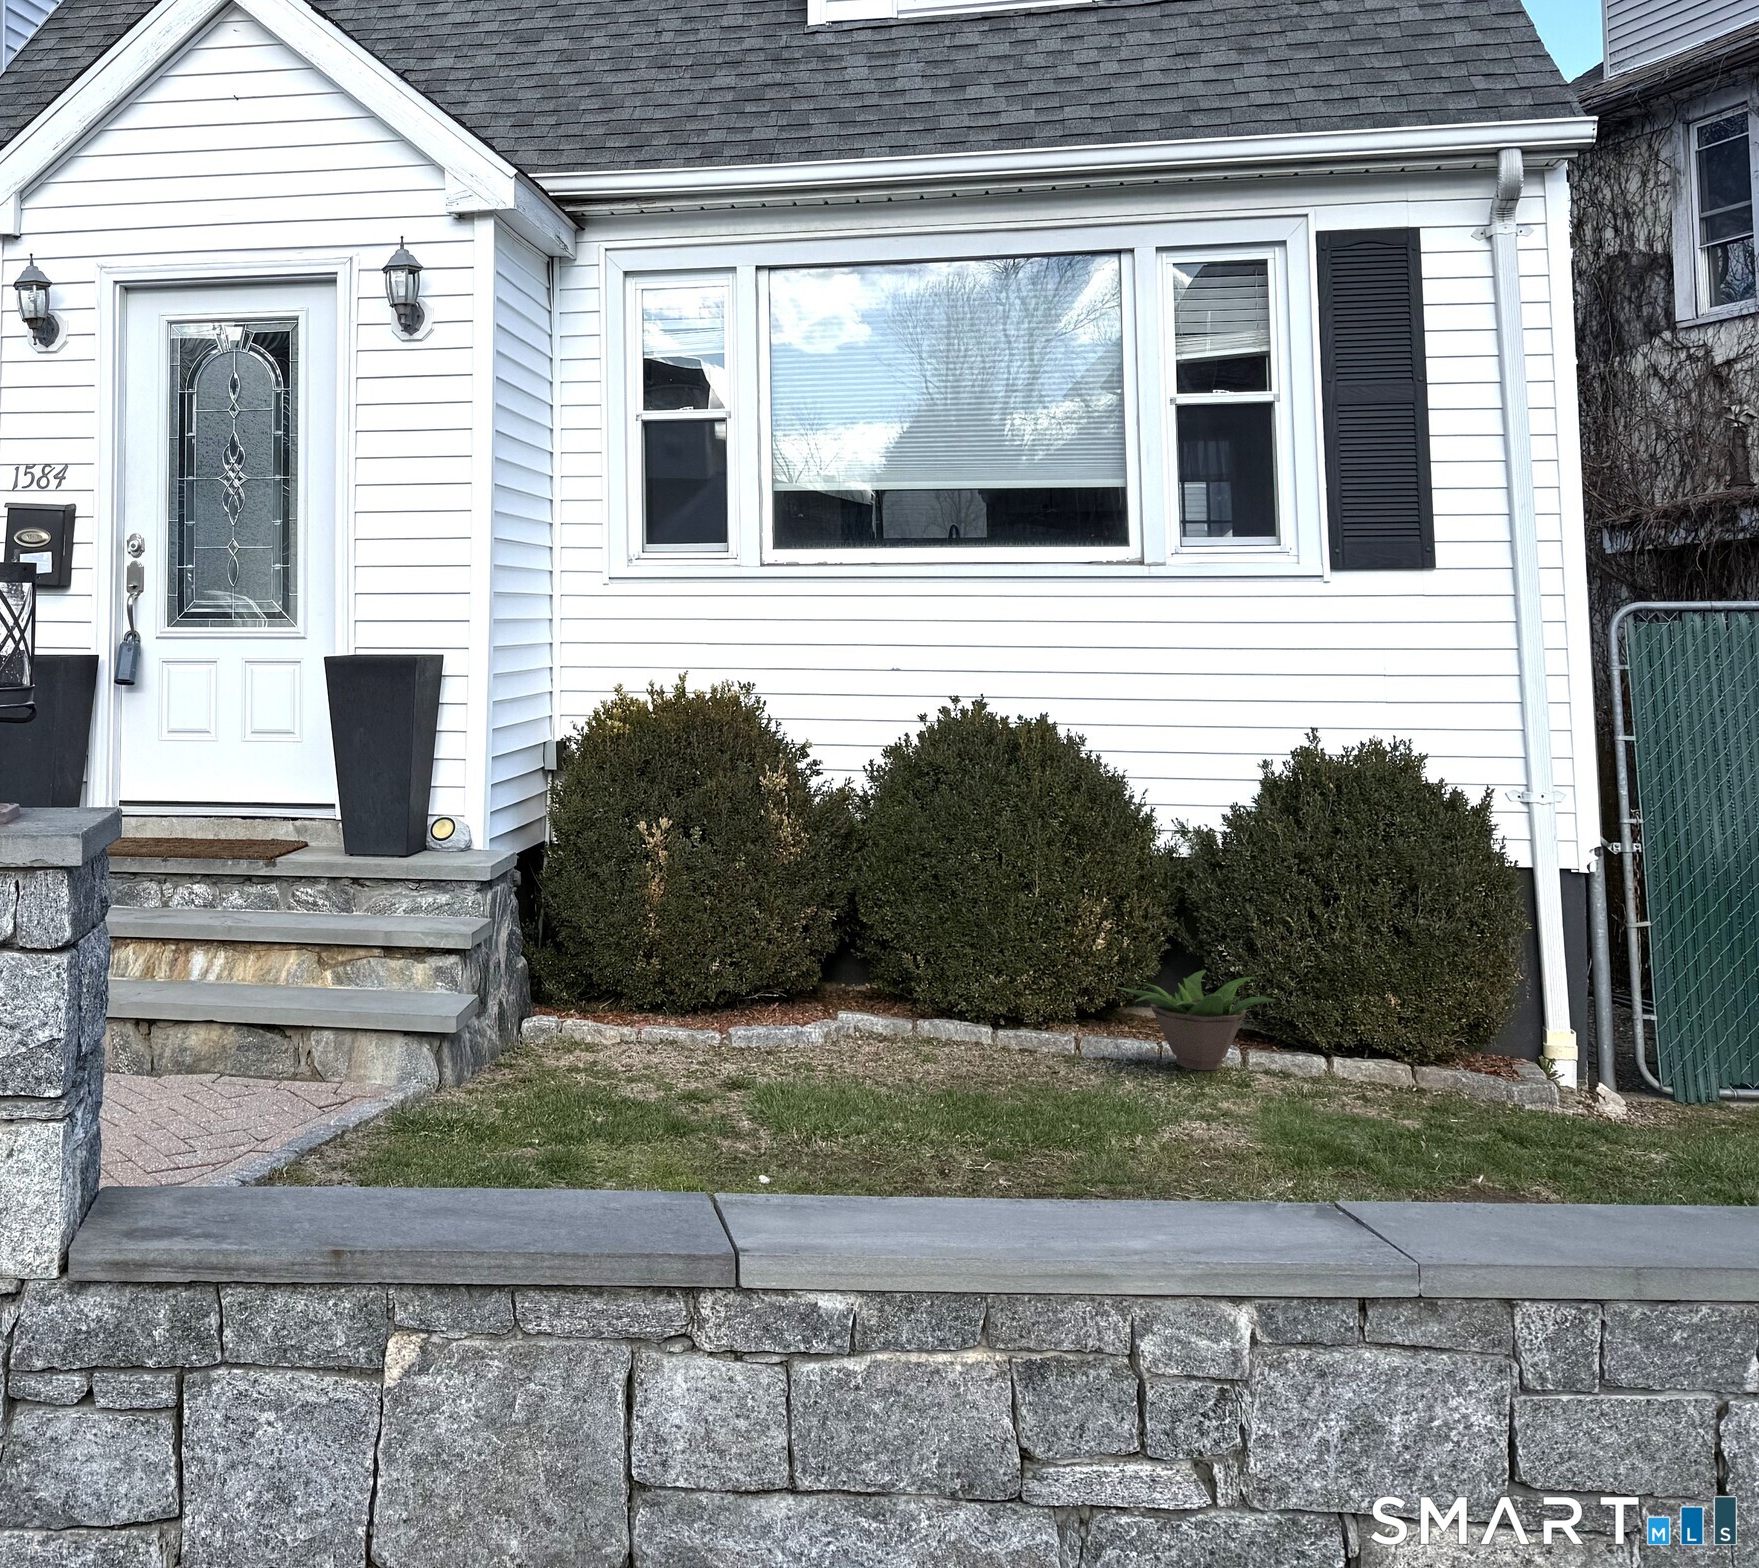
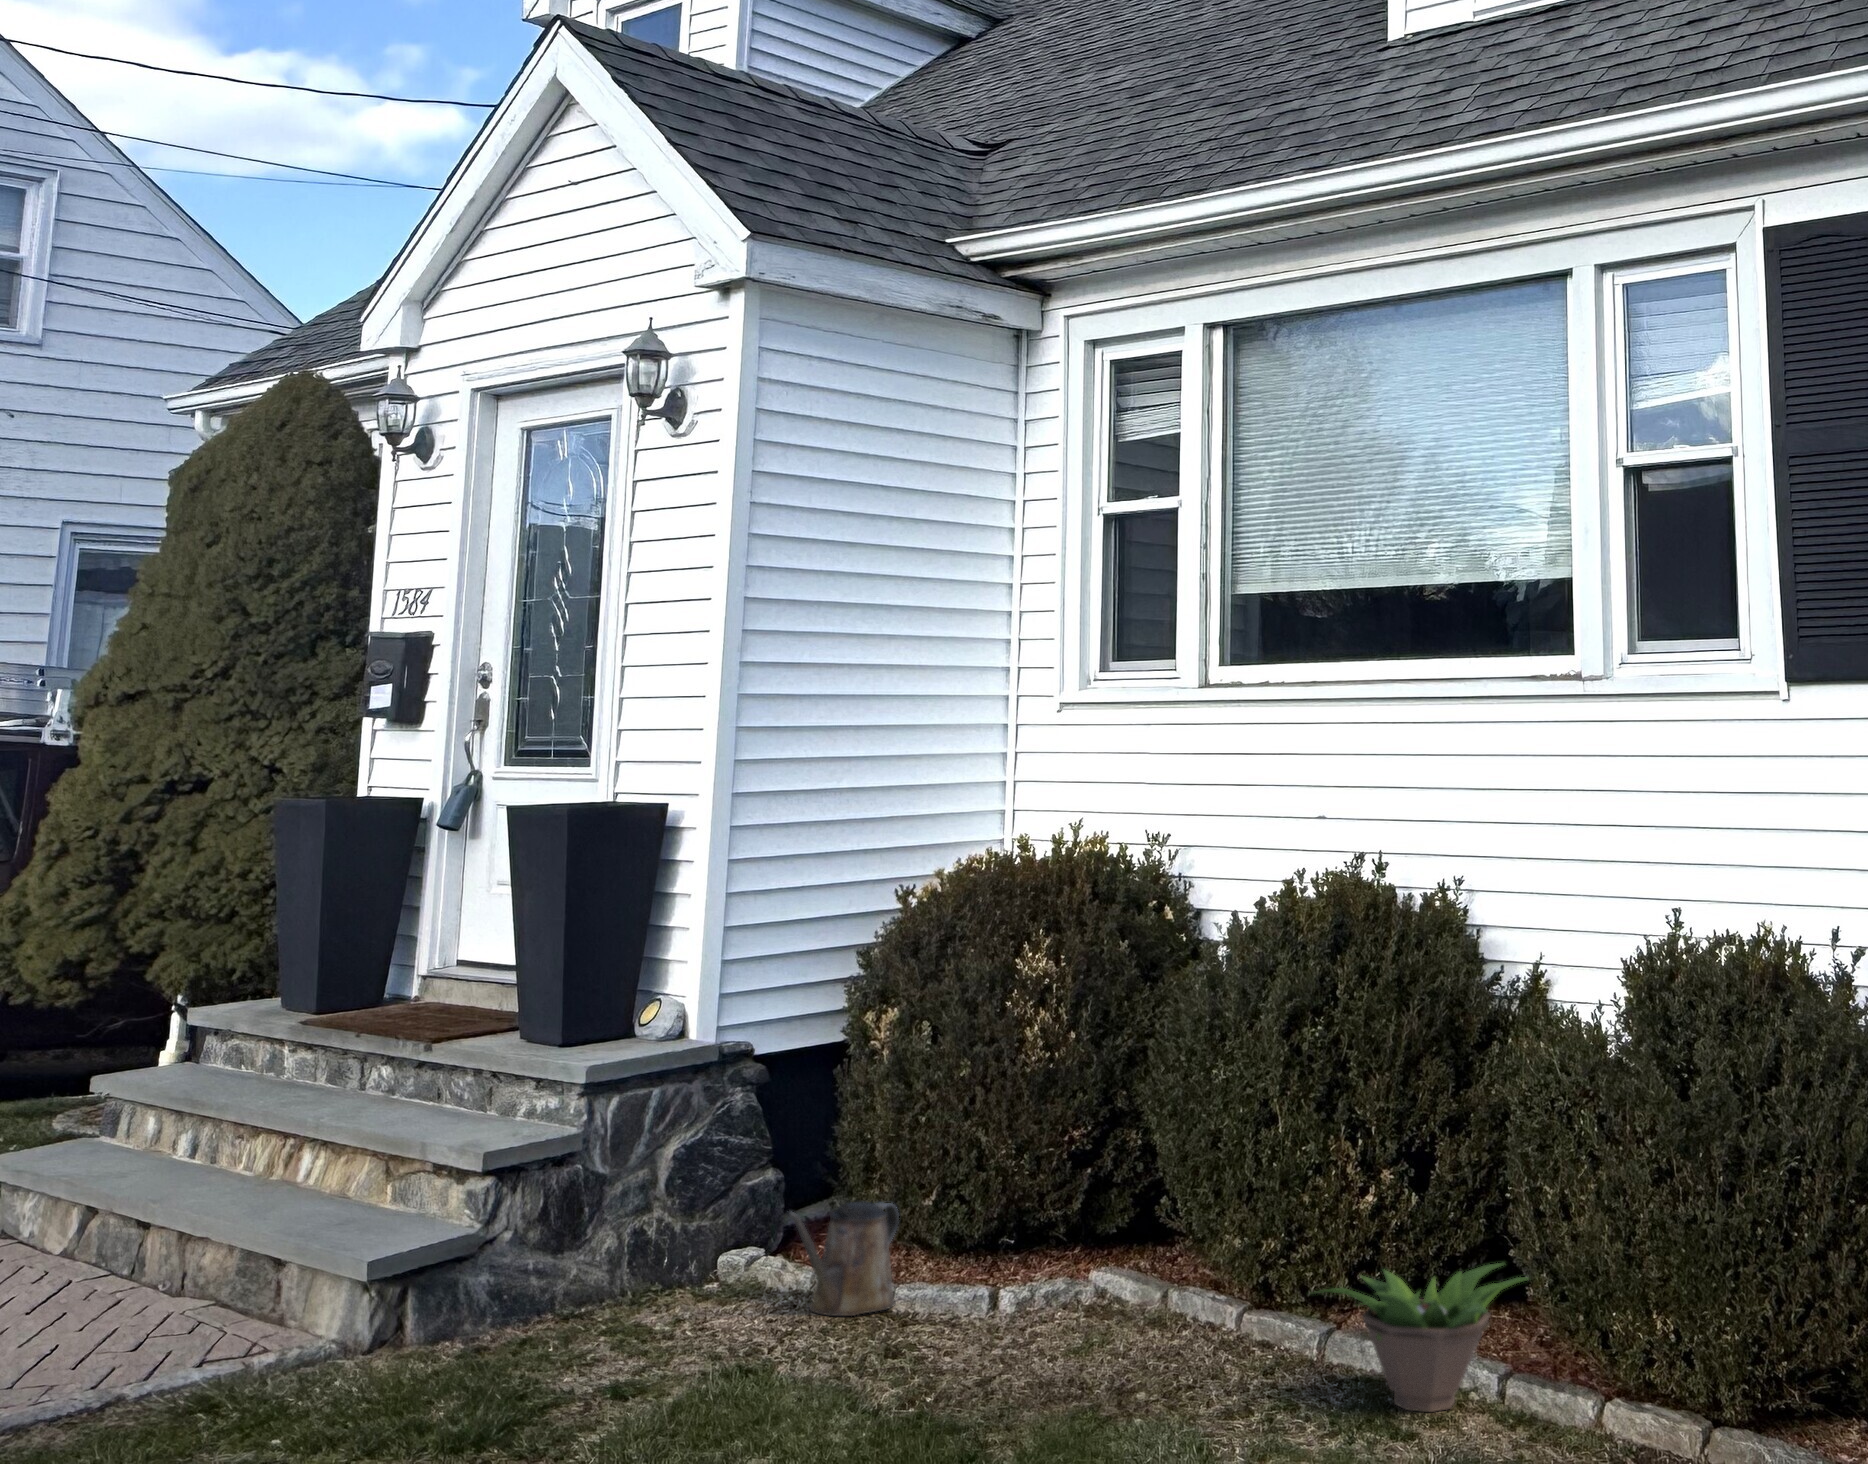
watering can: none [678,969,743,1054] -> present [787,1202,899,1316]

